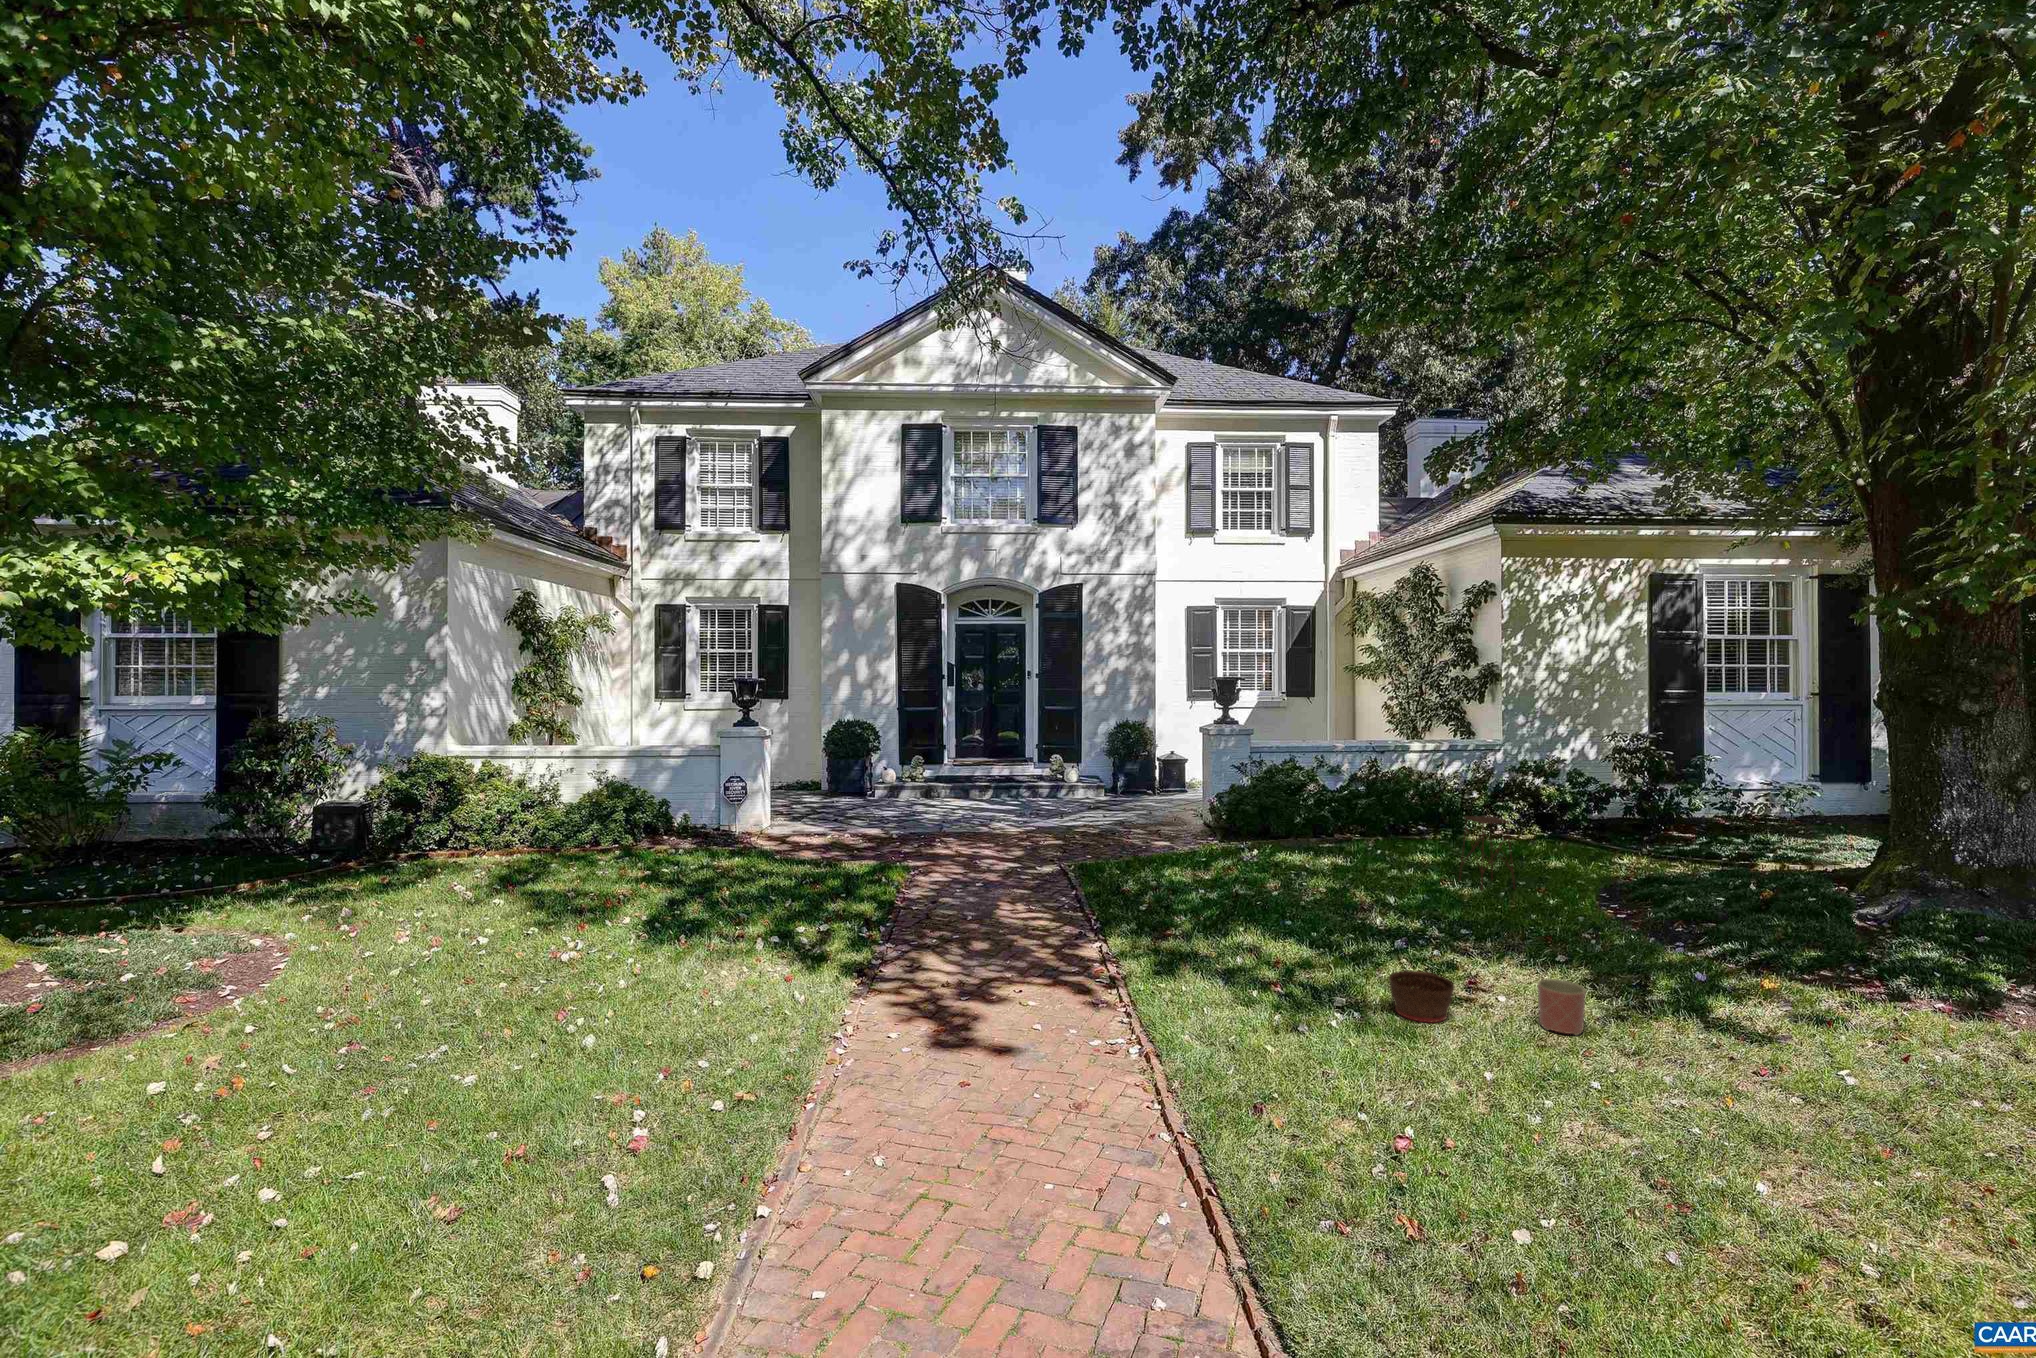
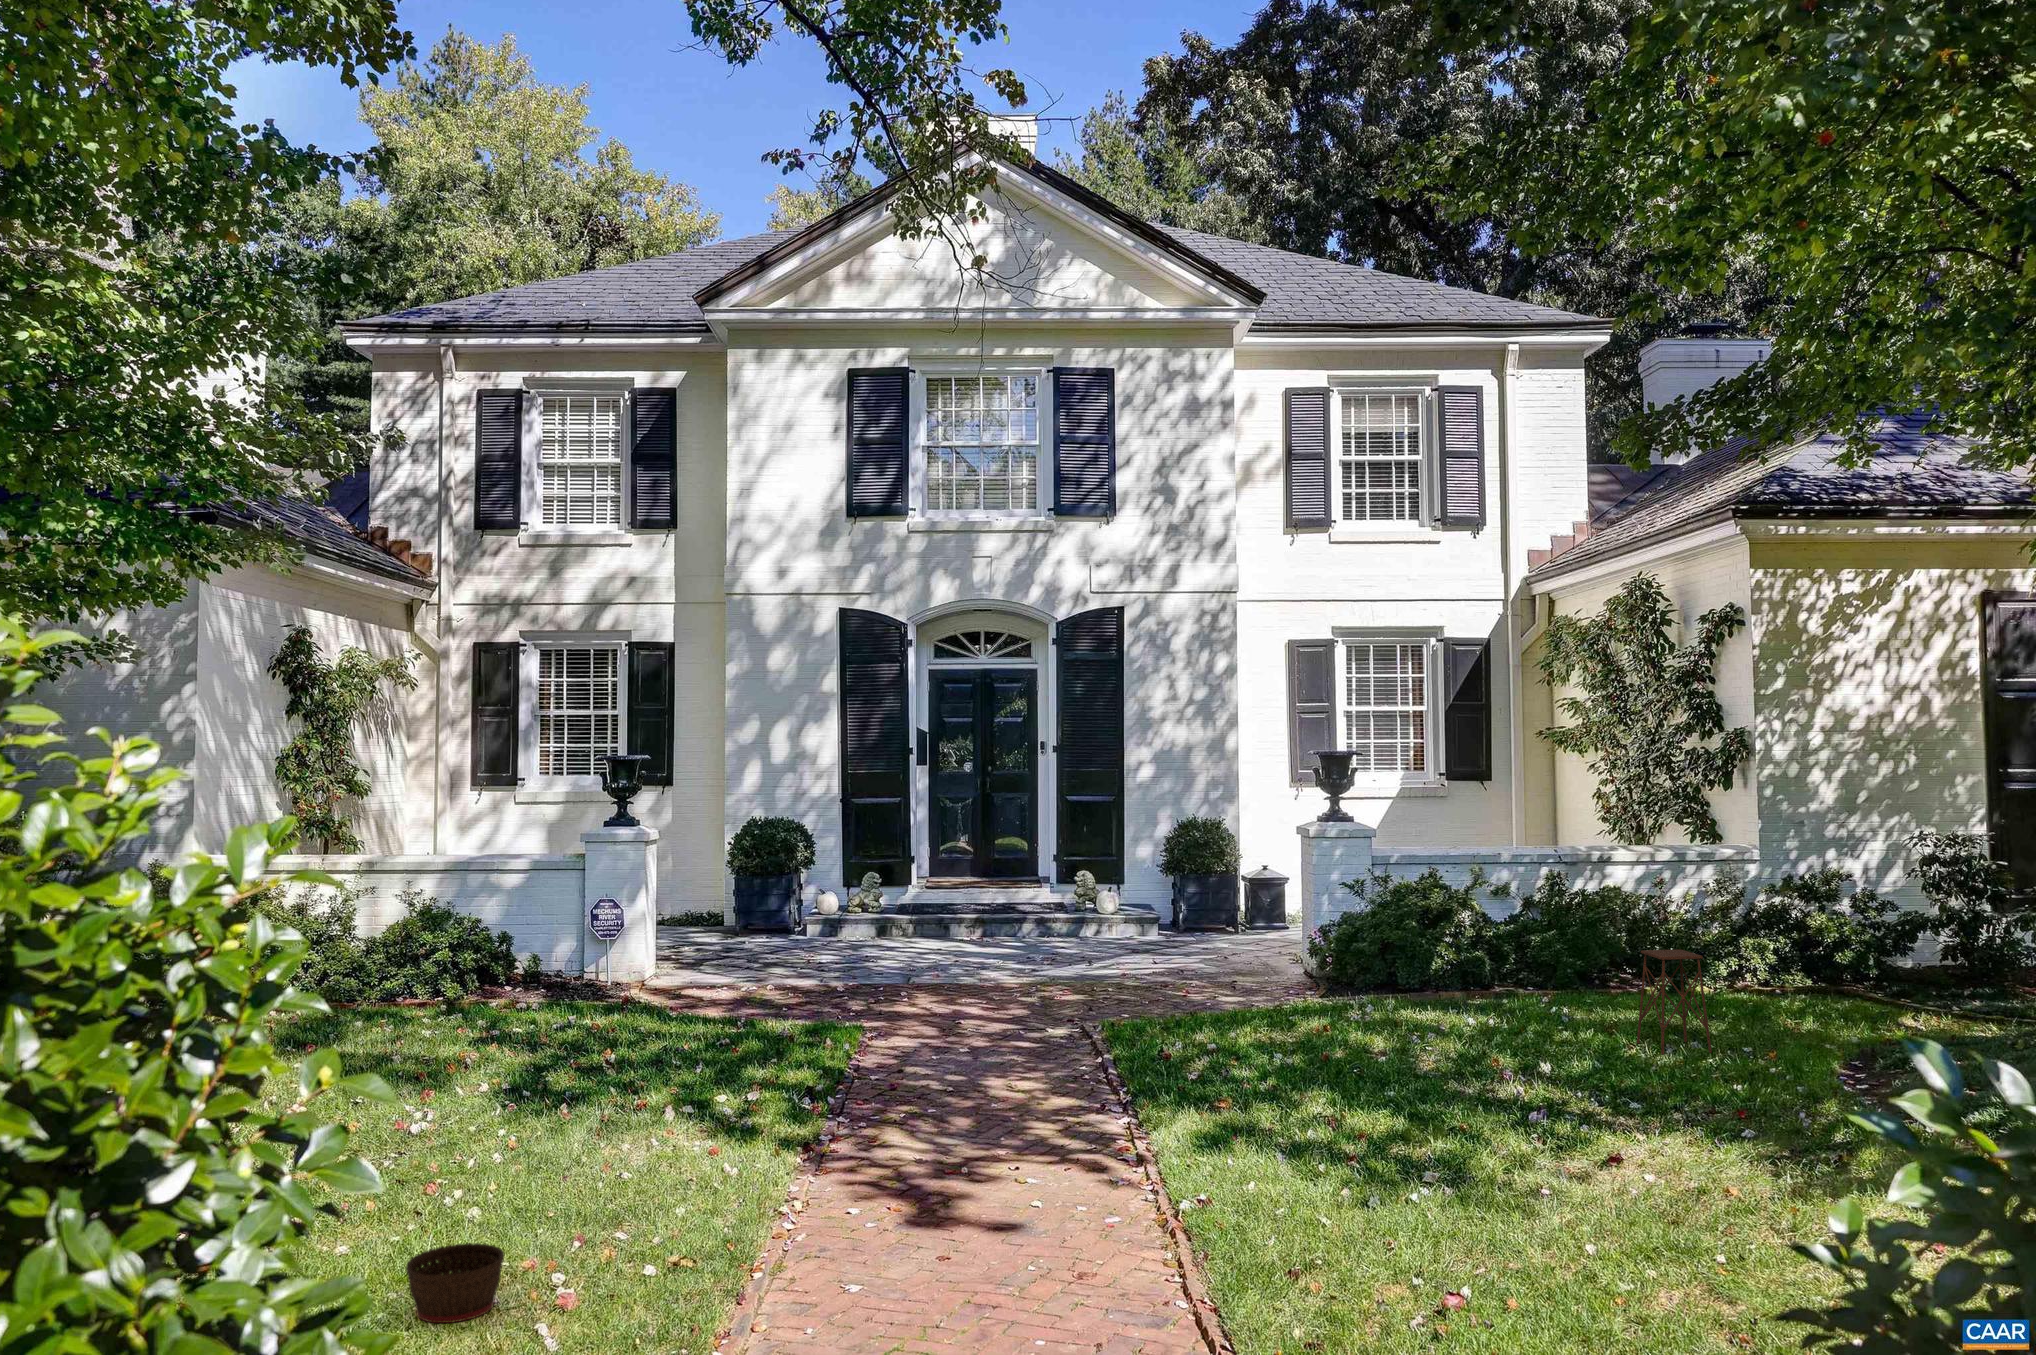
basket: present [1389,970,1455,1023] -> present [406,1243,504,1323]
planter: present [1538,979,1586,1035] -> none [1643,1136,1698,1202]

